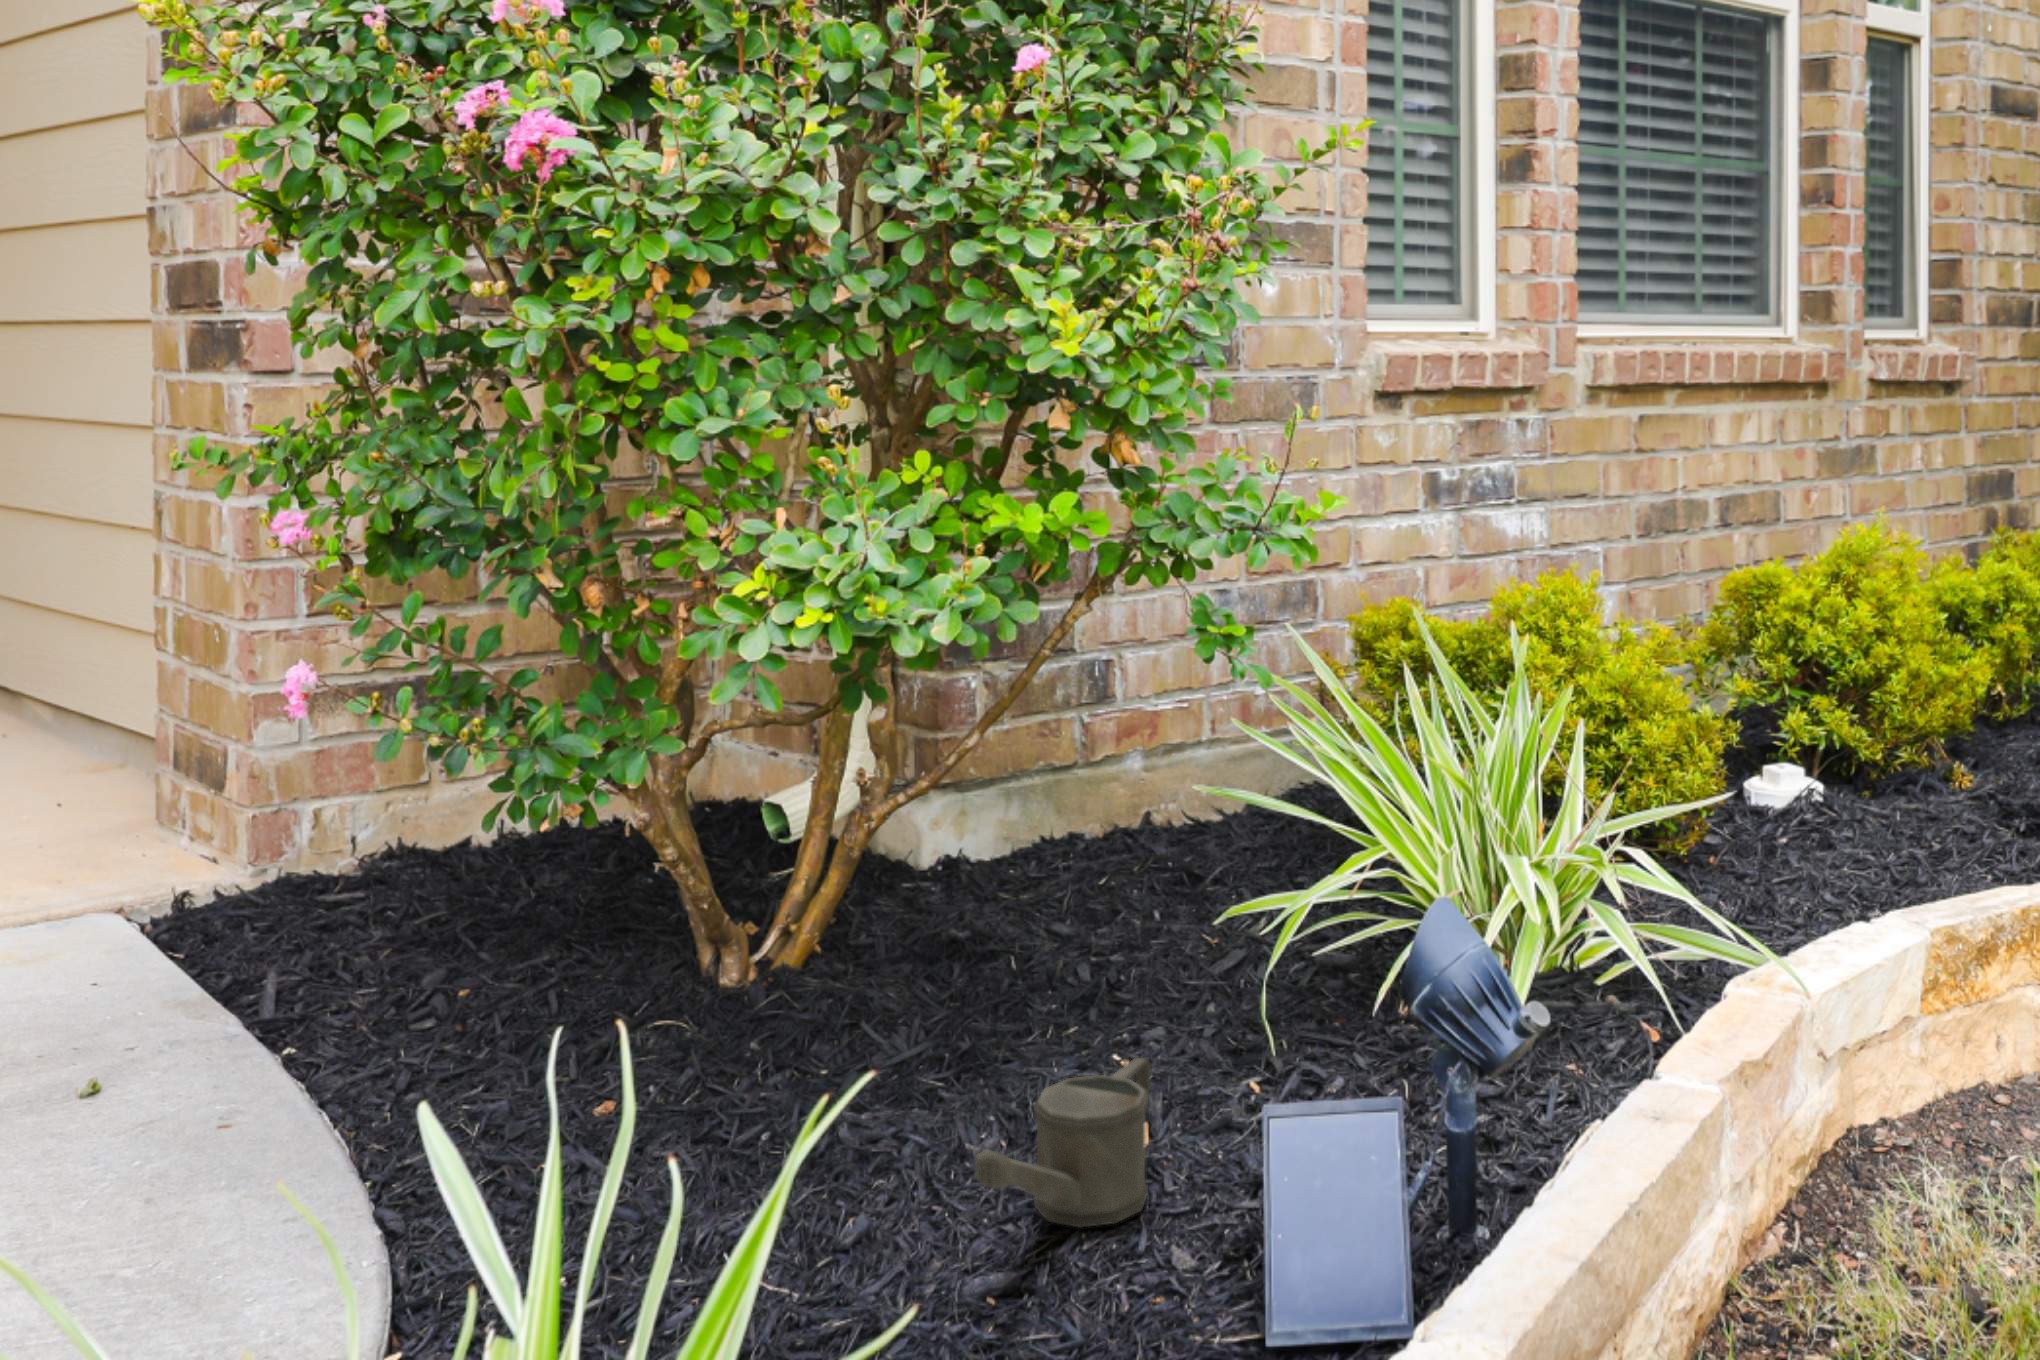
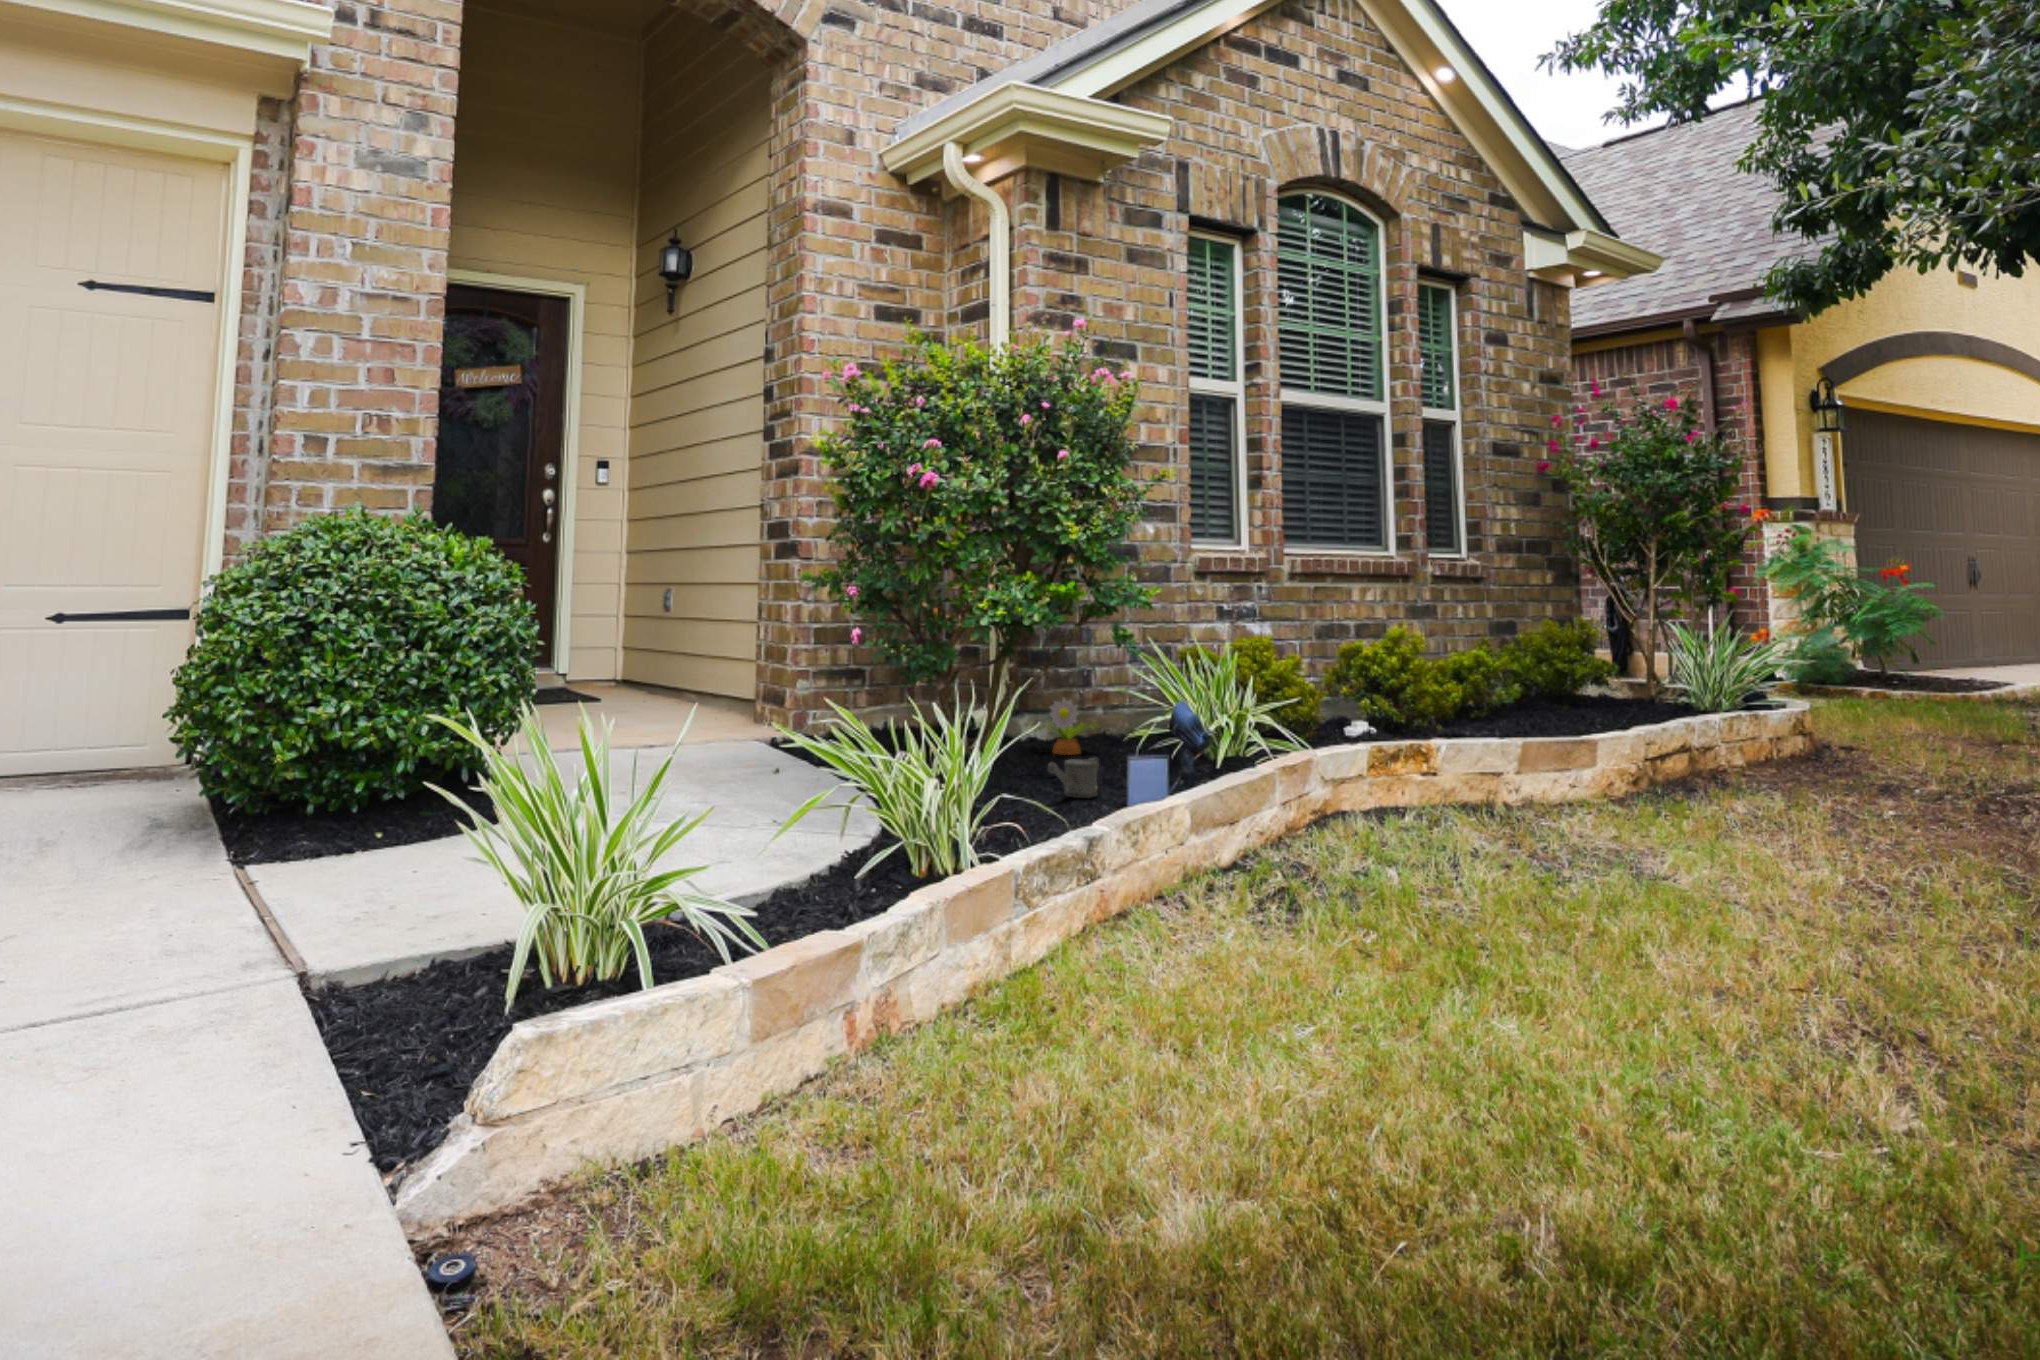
decorative plant: none [958,813,1144,978] -> present [1043,698,1098,755]

